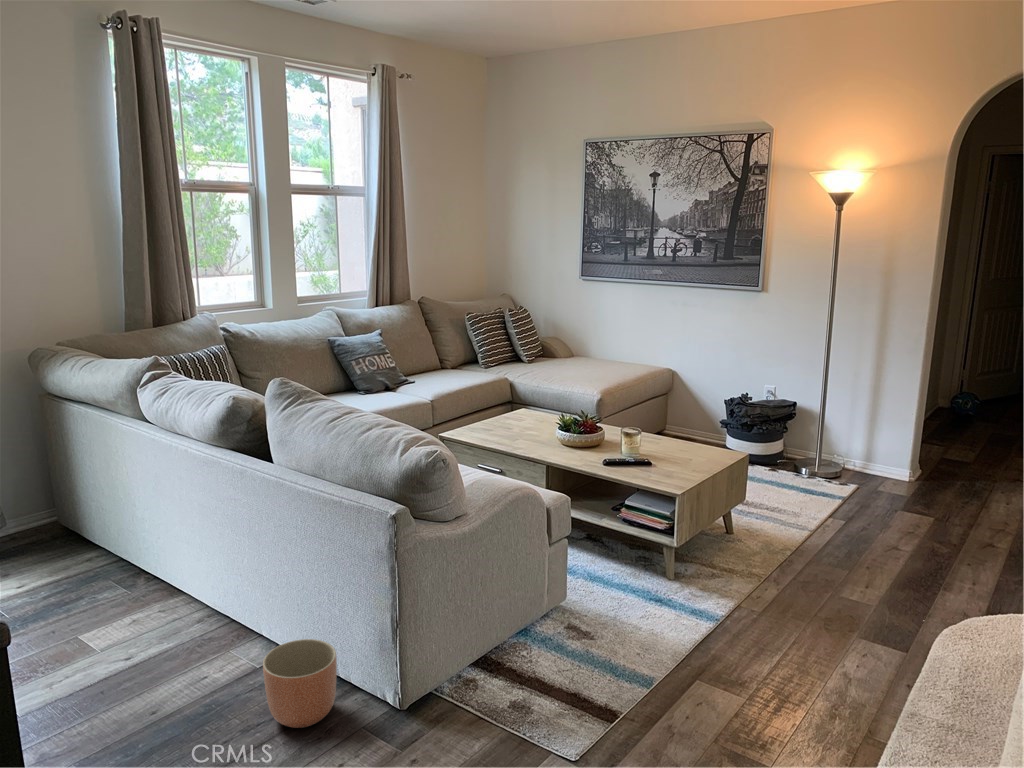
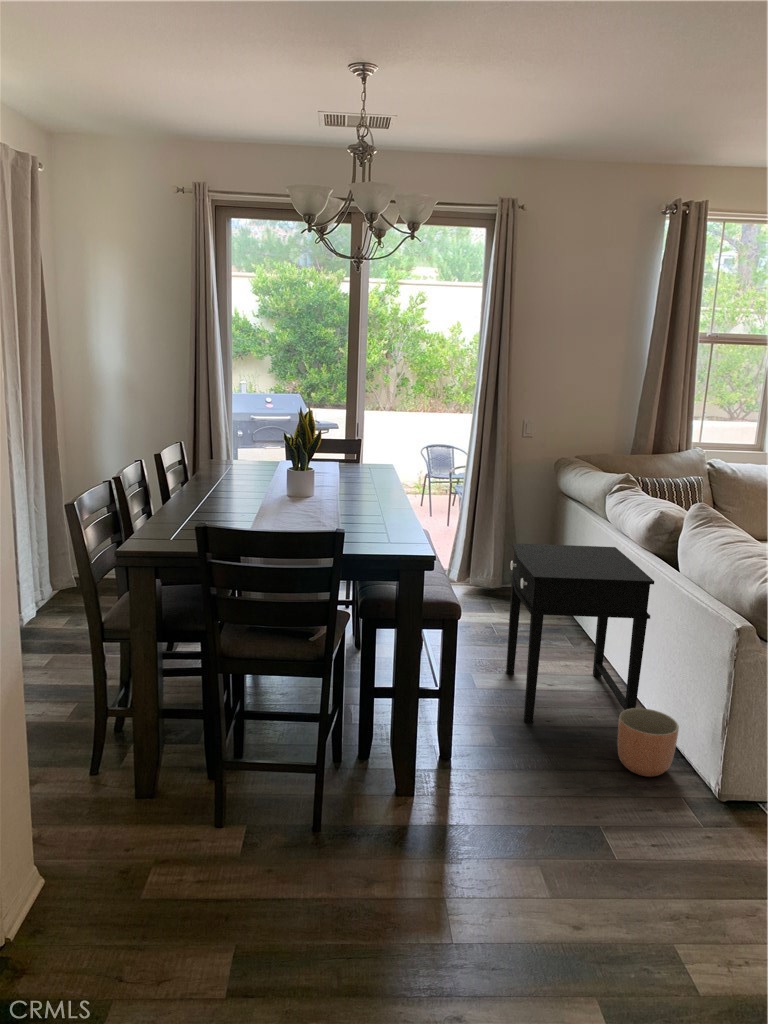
side table: none [24,452,262,733] -> present [506,543,654,723]

